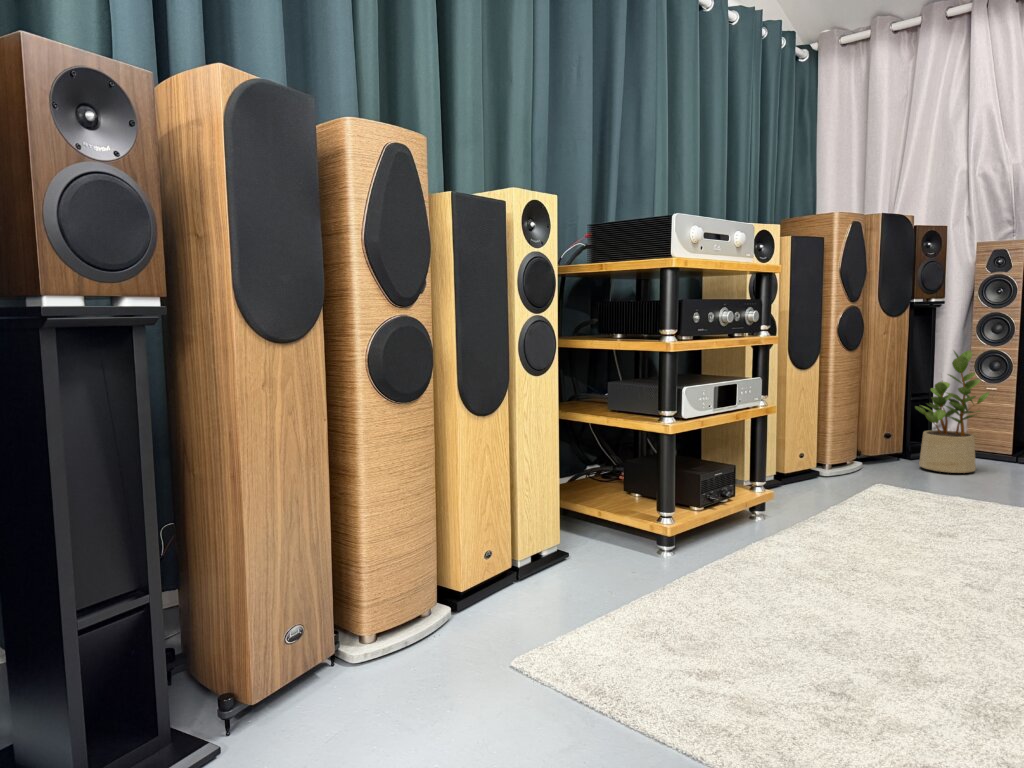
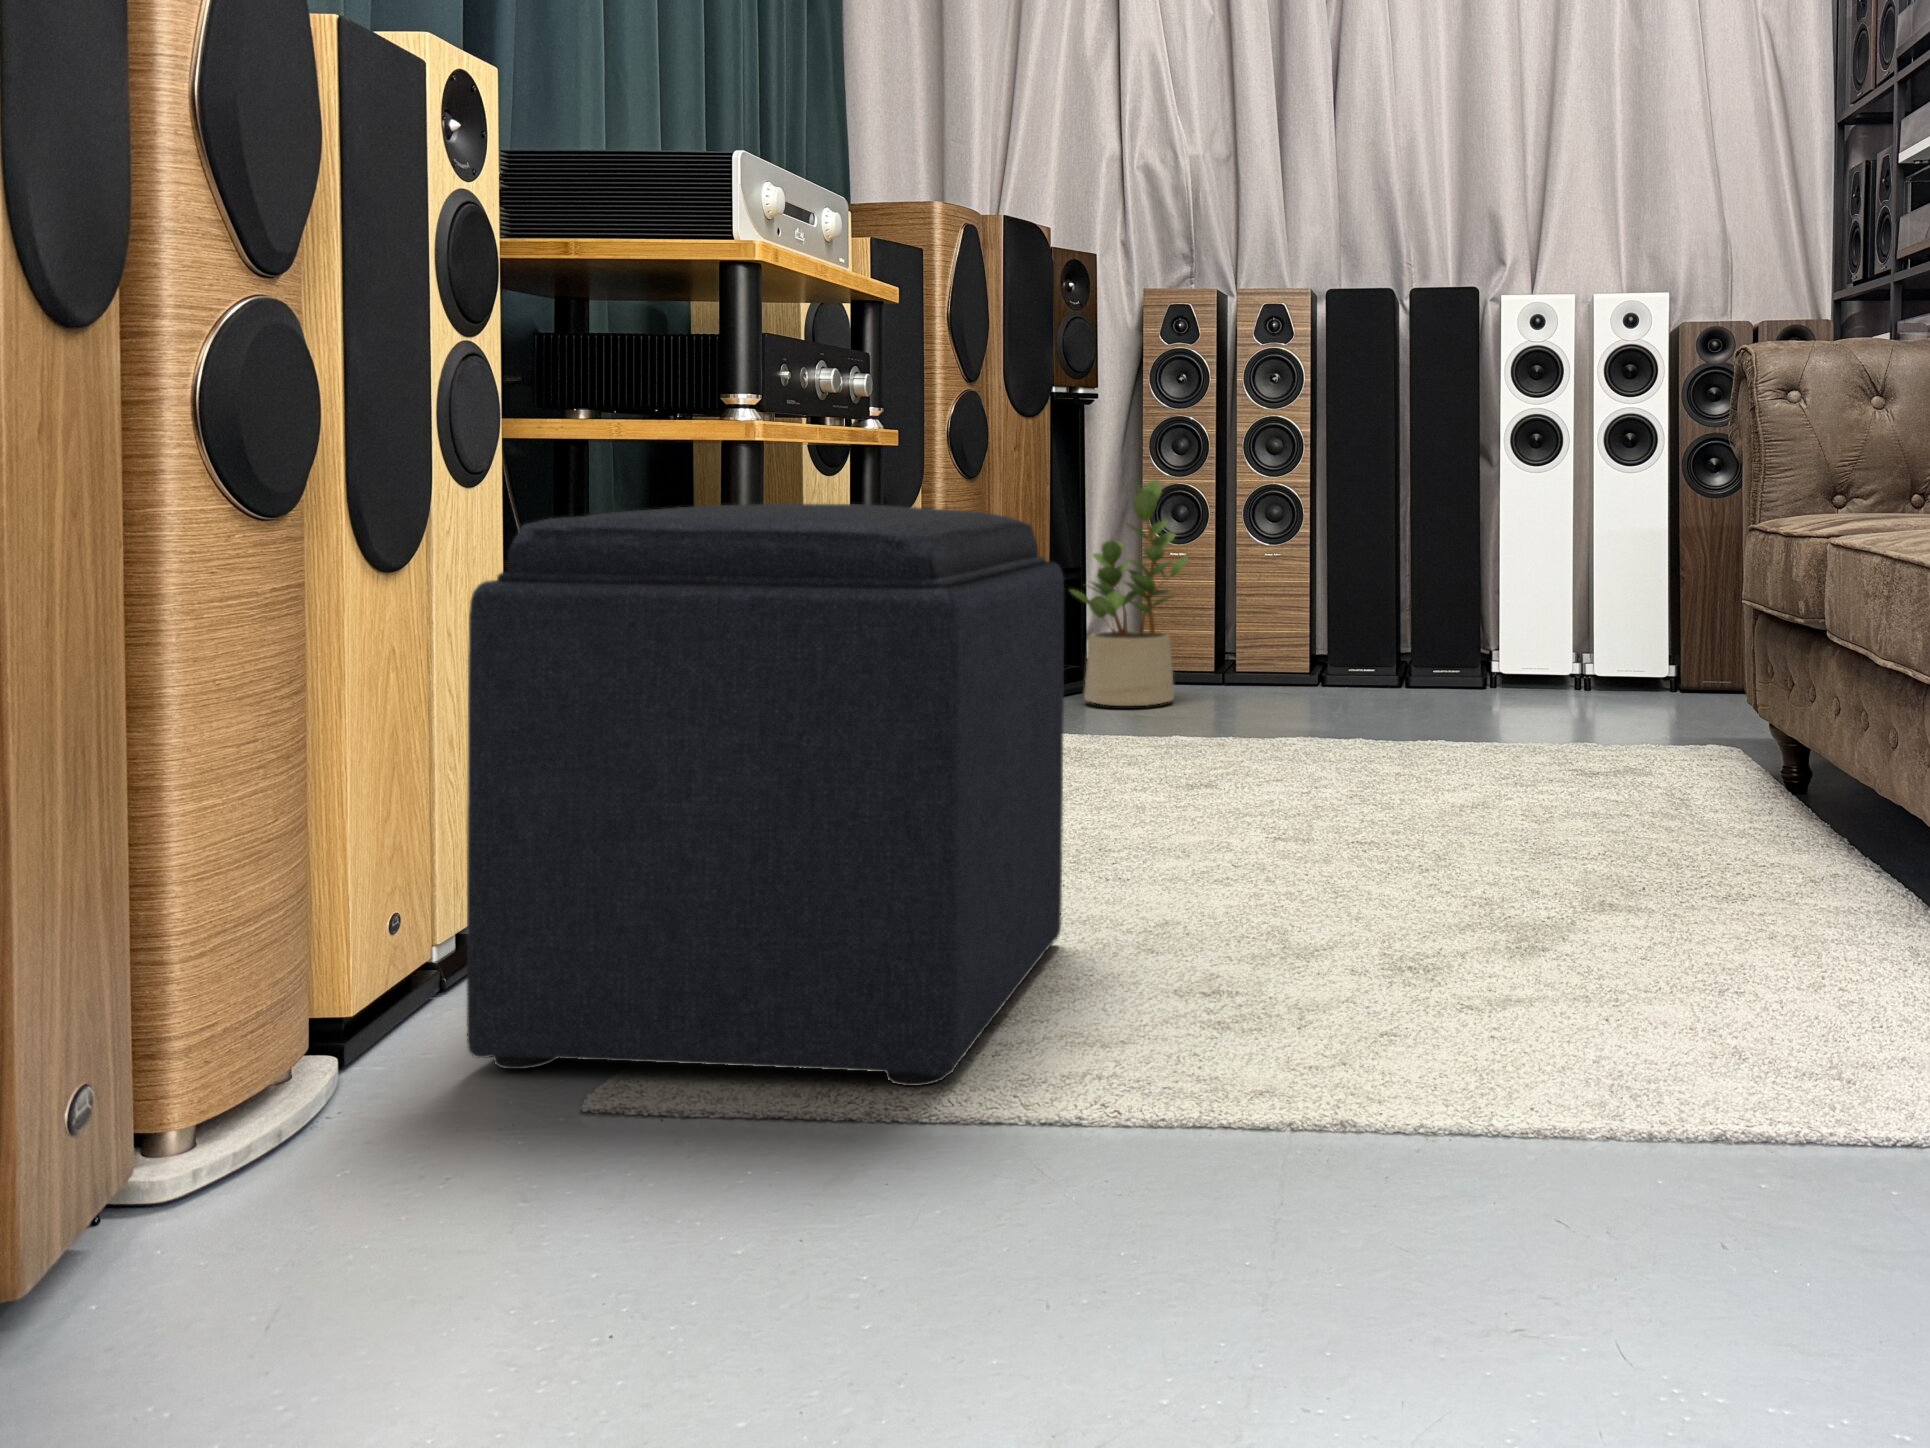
ottoman: none [486,391,789,704] -> present [467,504,1064,1086]

